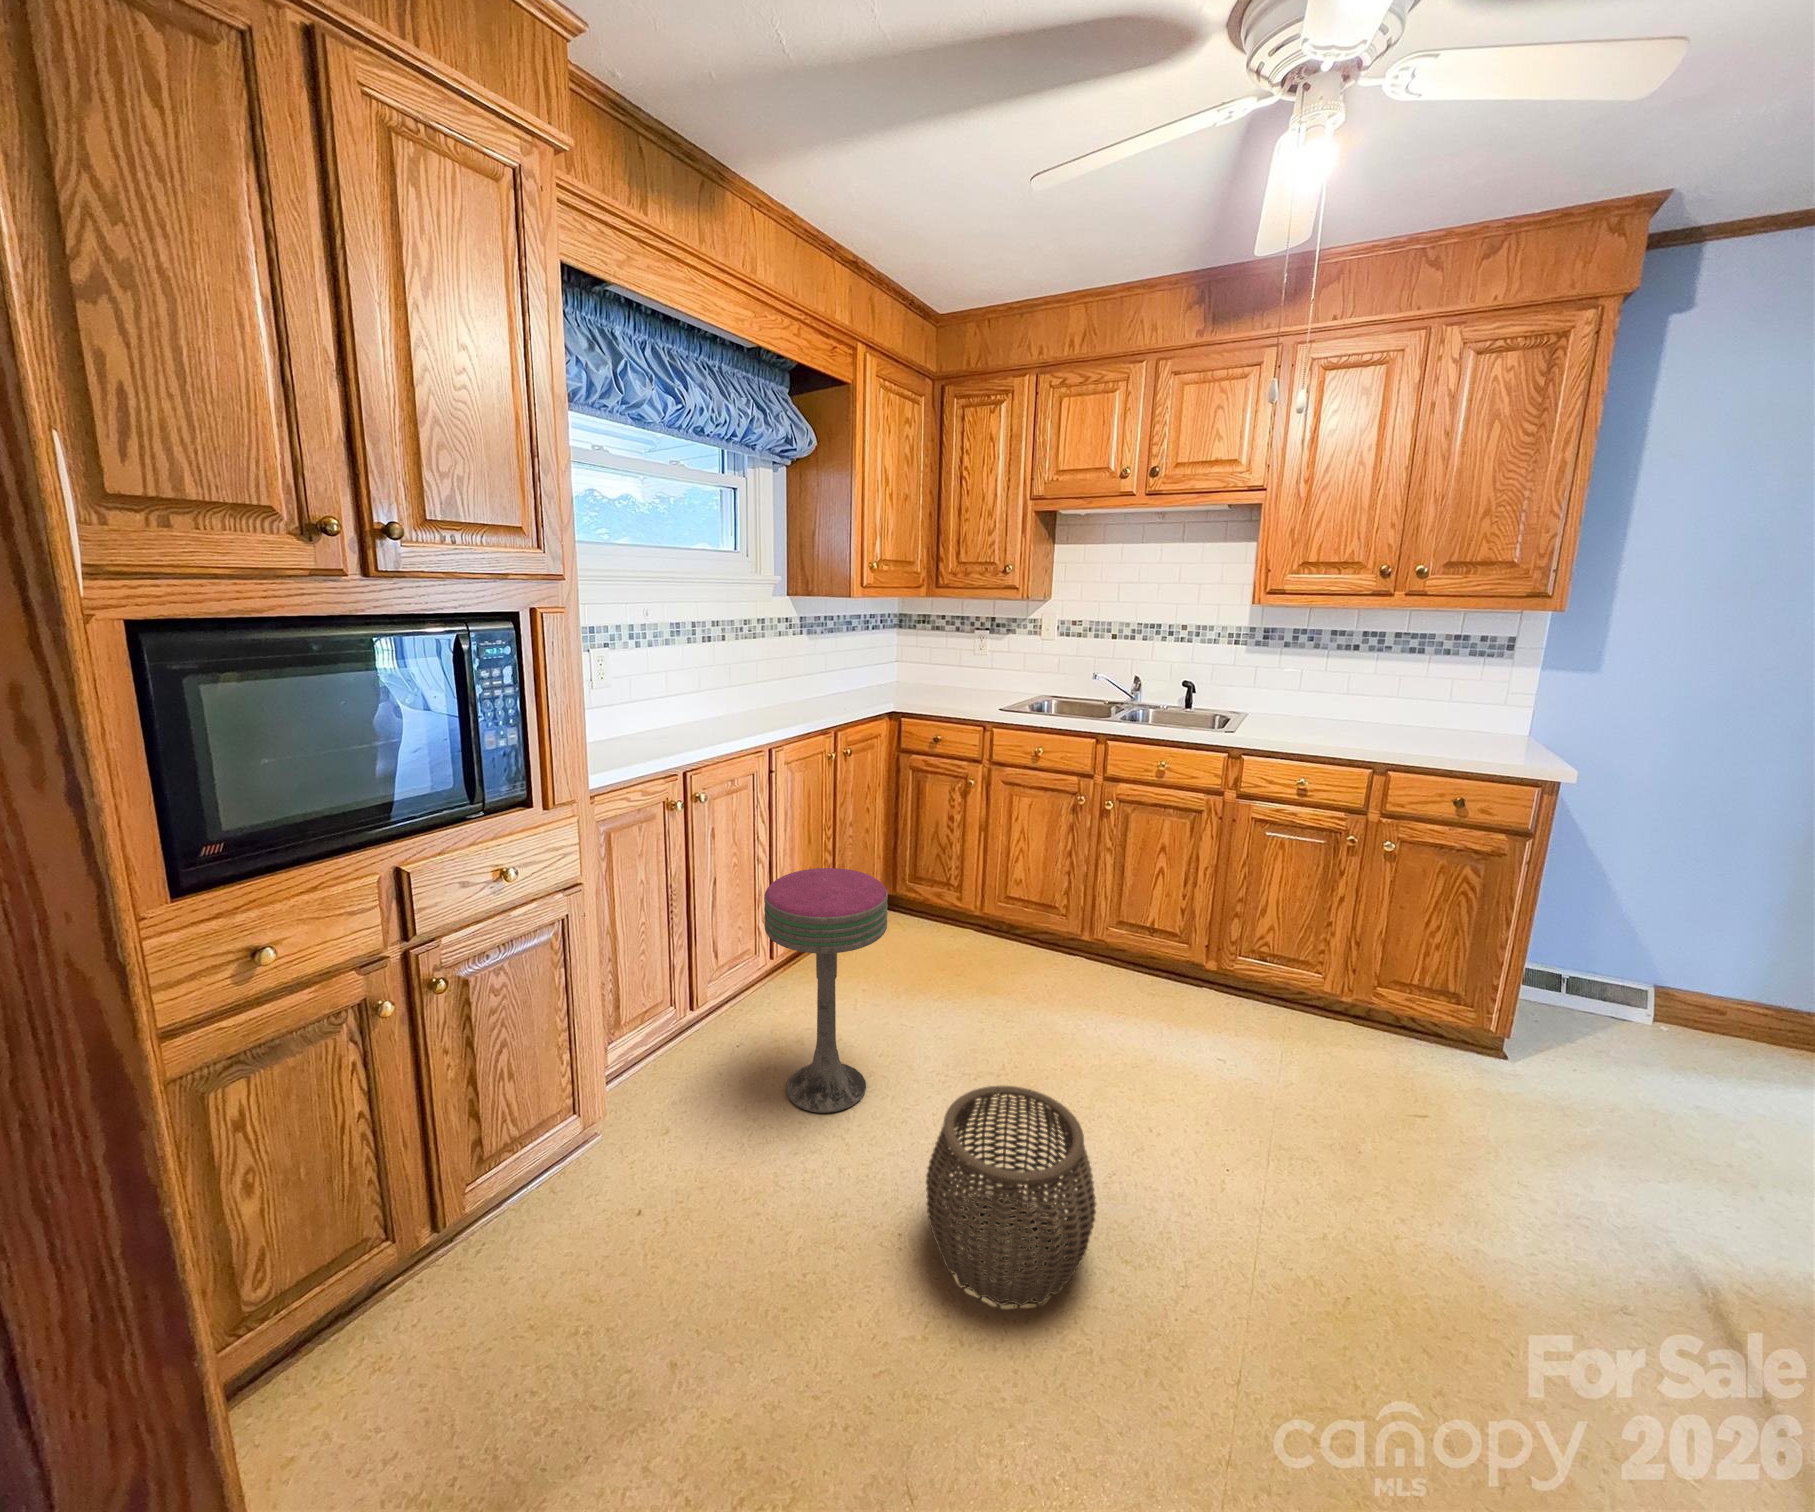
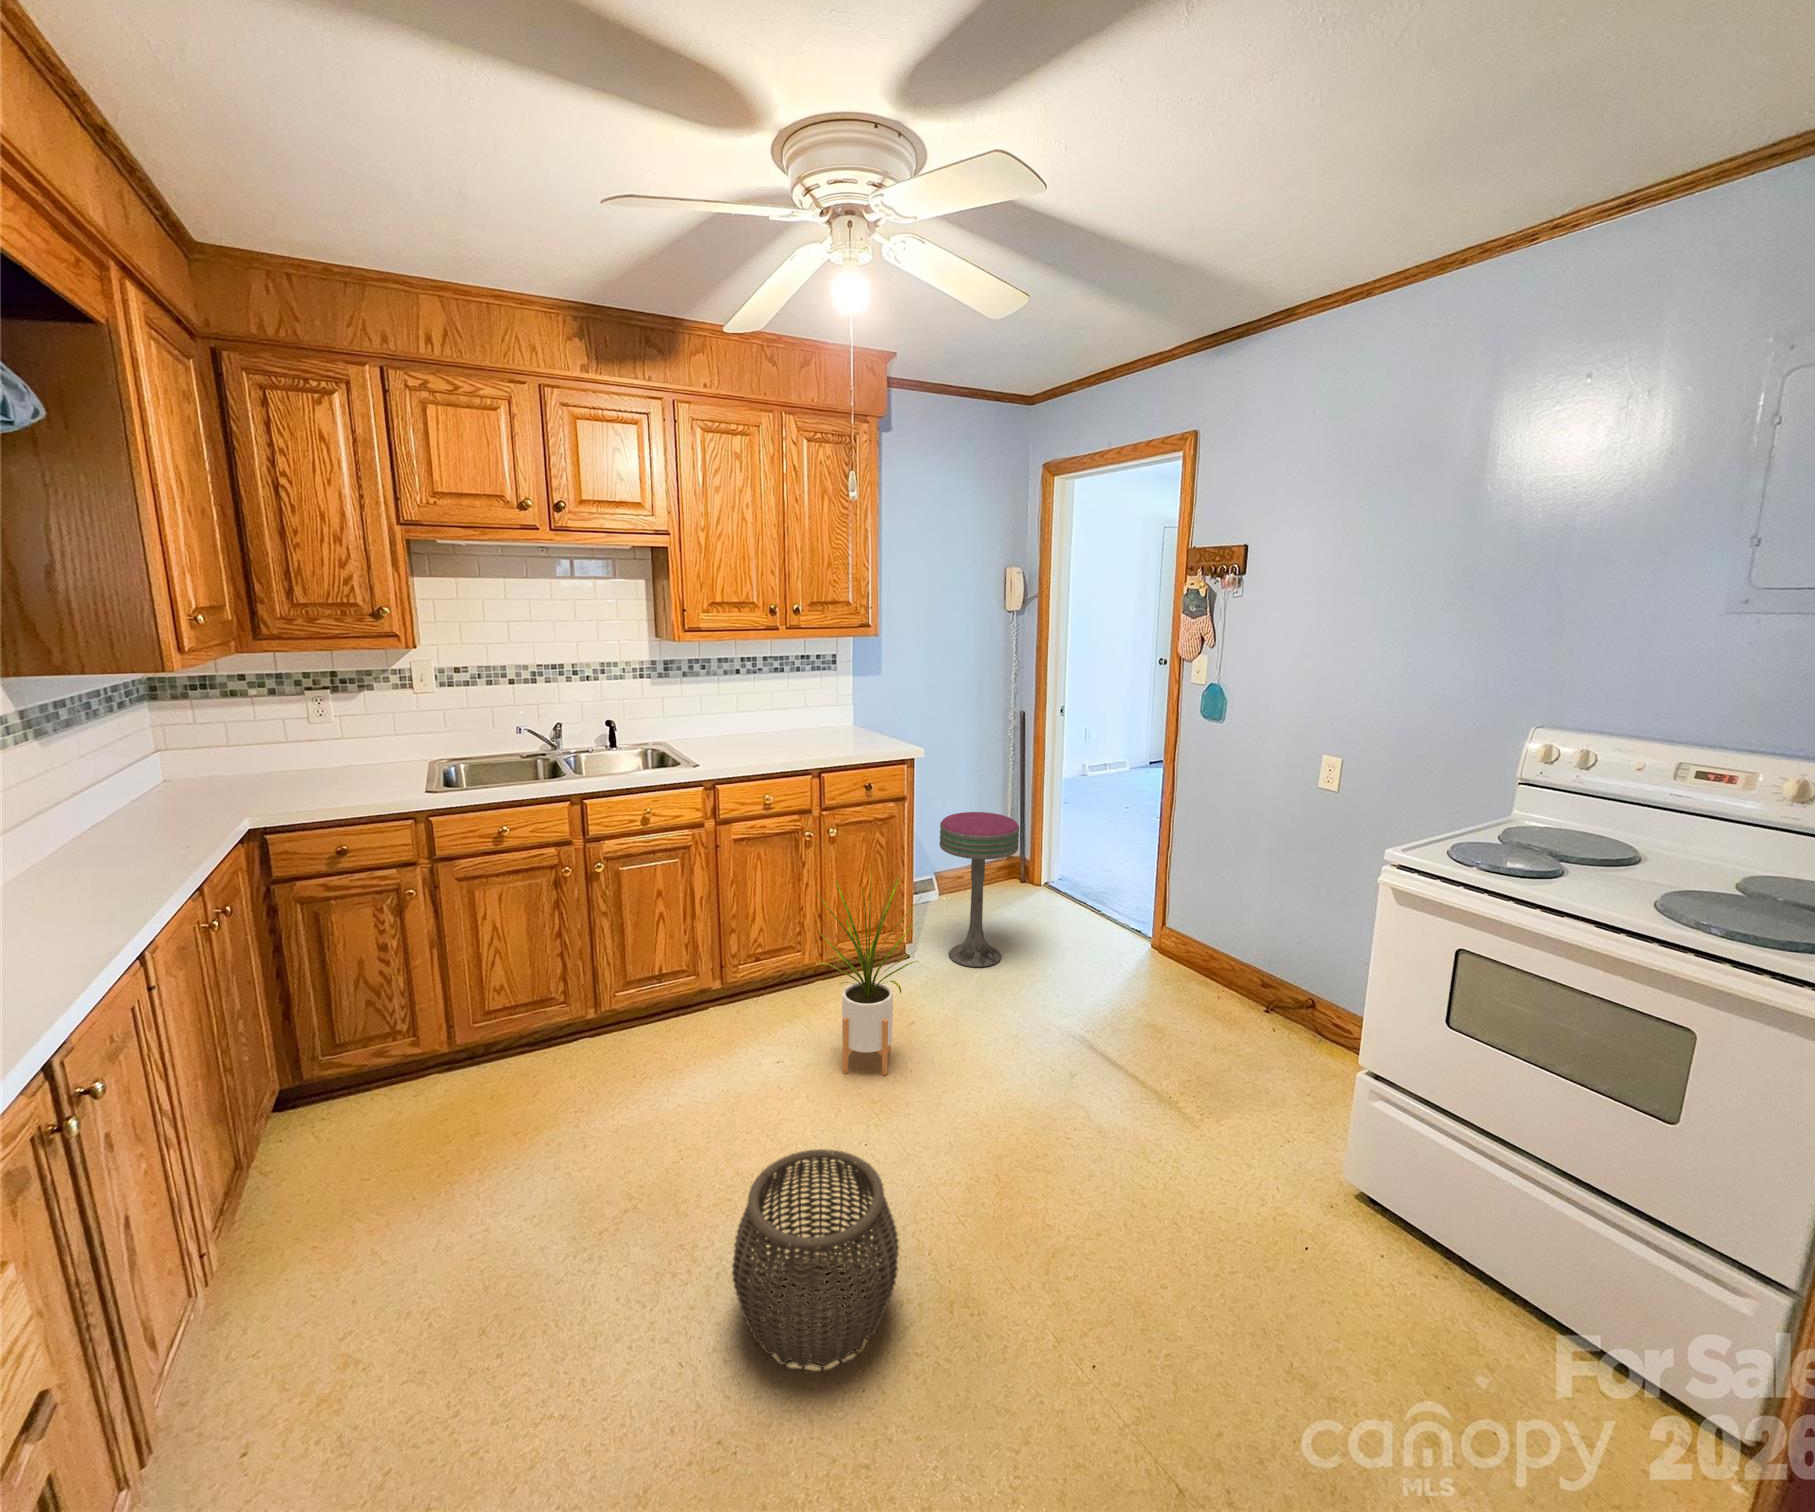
bar stool: present [764,868,888,1113] -> present [940,812,1019,967]
house plant: none [1254,881,1407,1141] -> present [817,870,920,1075]

